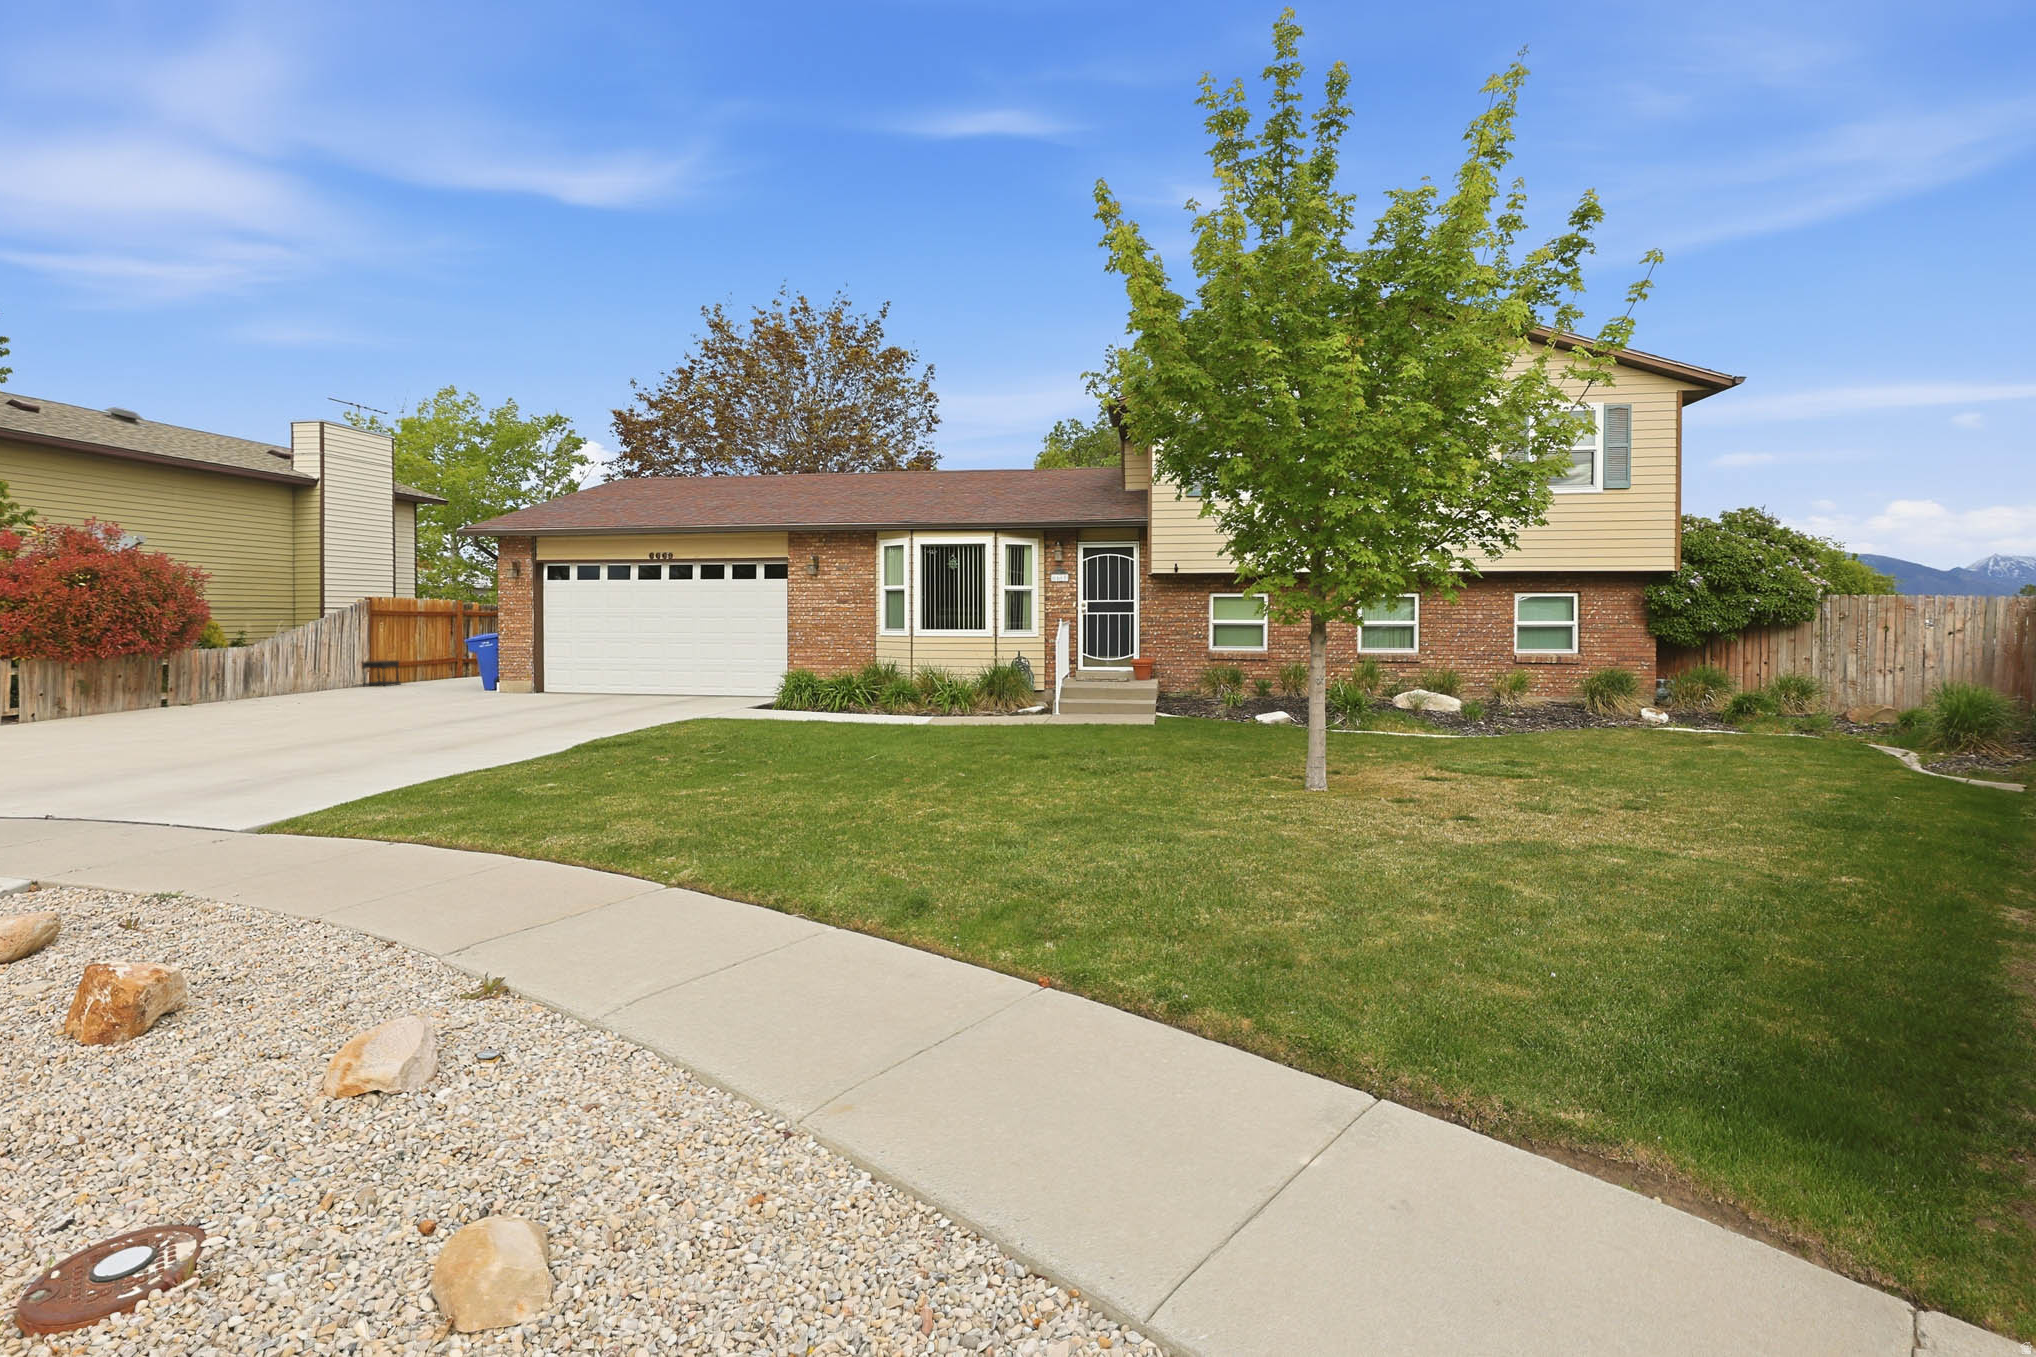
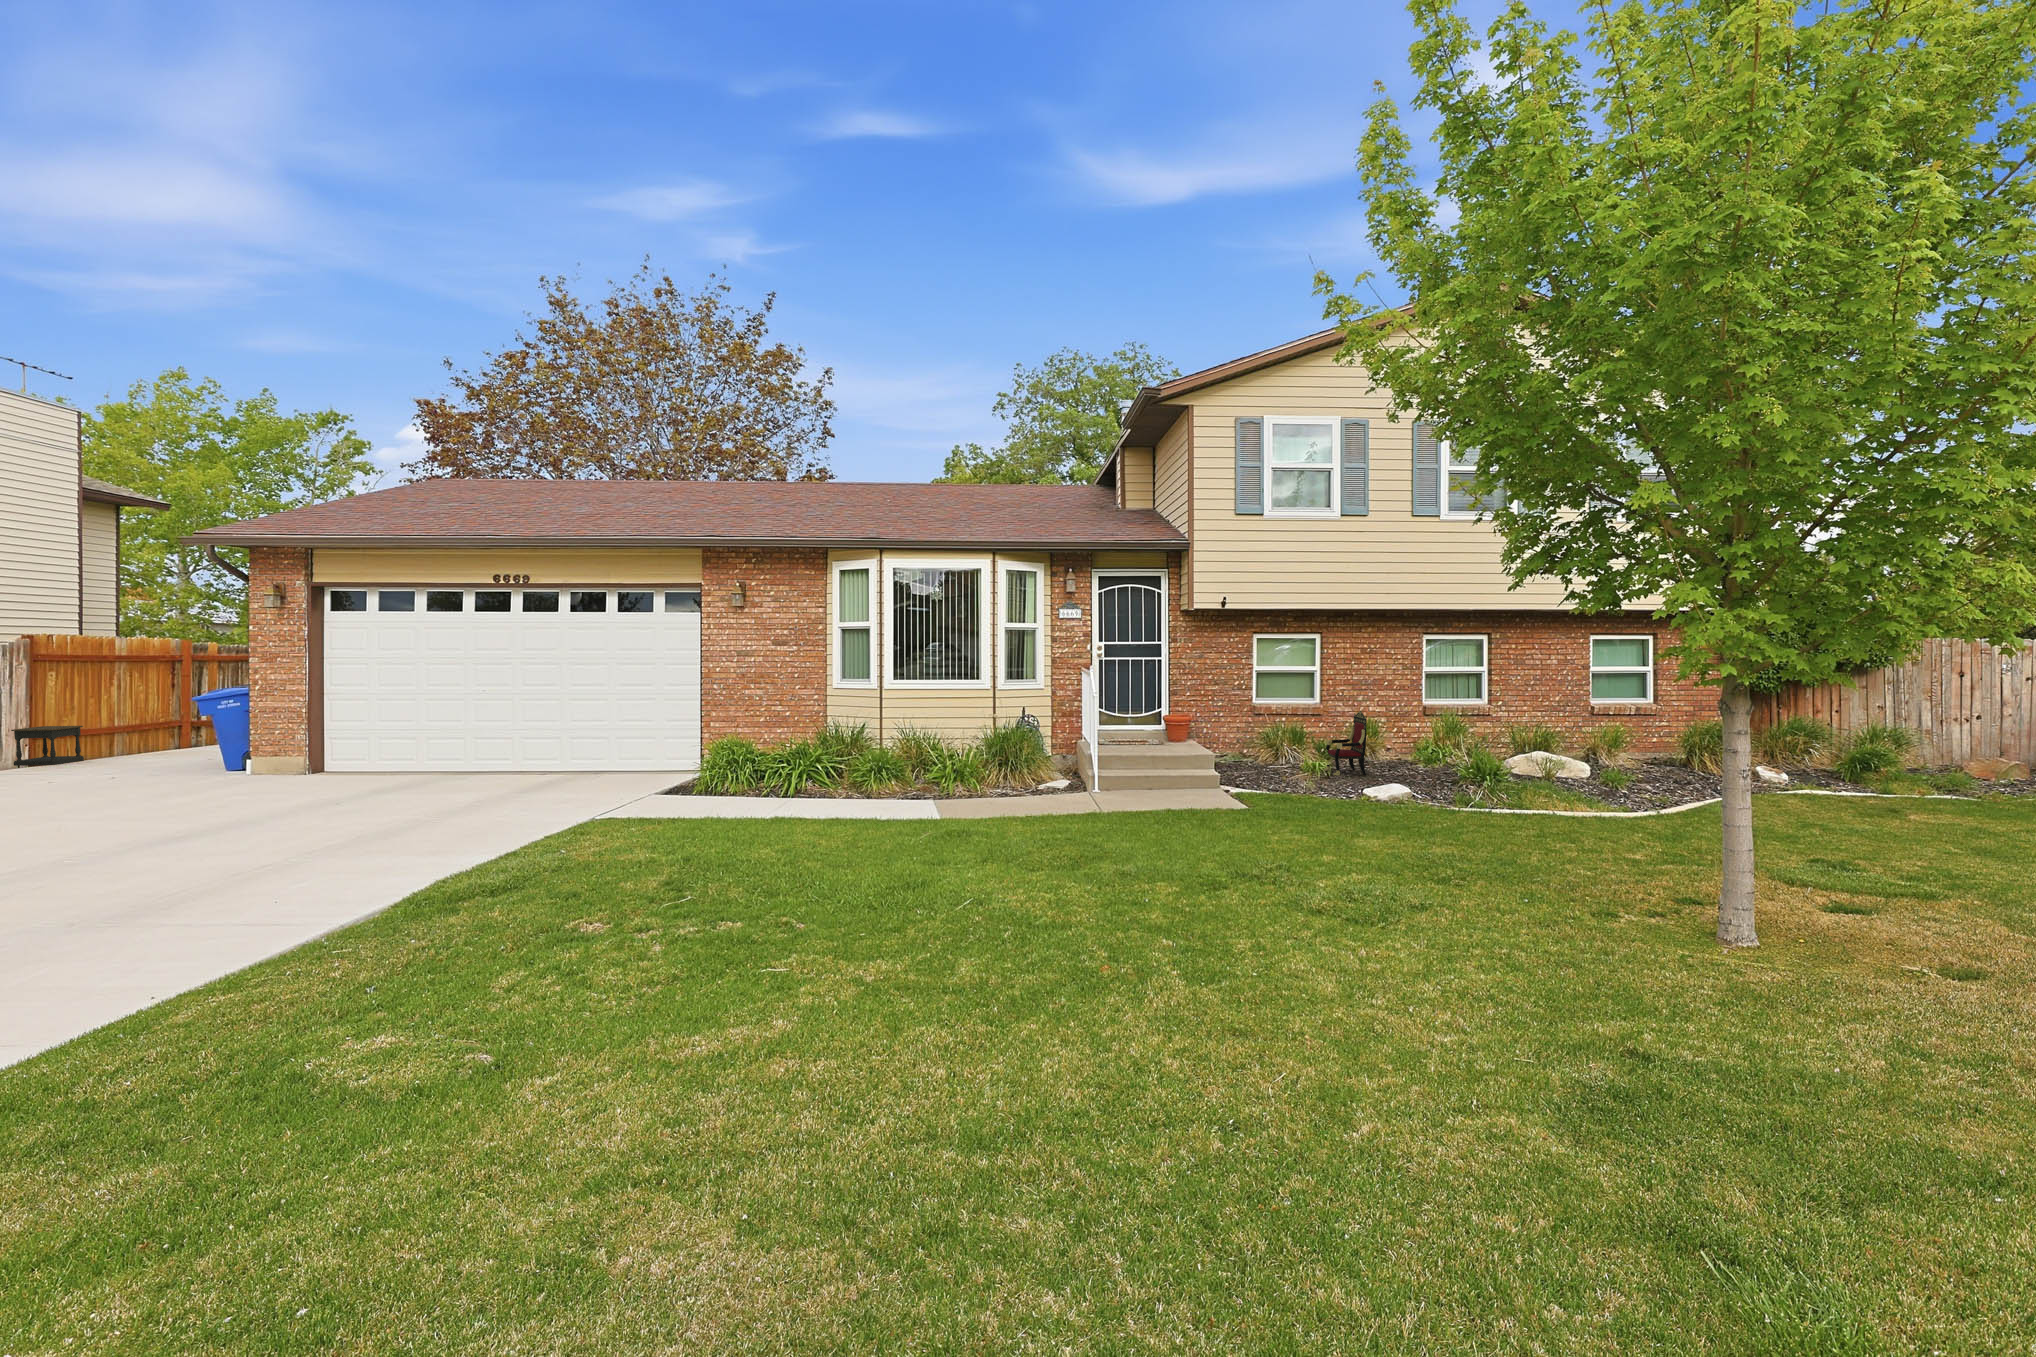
armchair: none [1265,657,1293,709] -> present [1324,711,1367,775]

